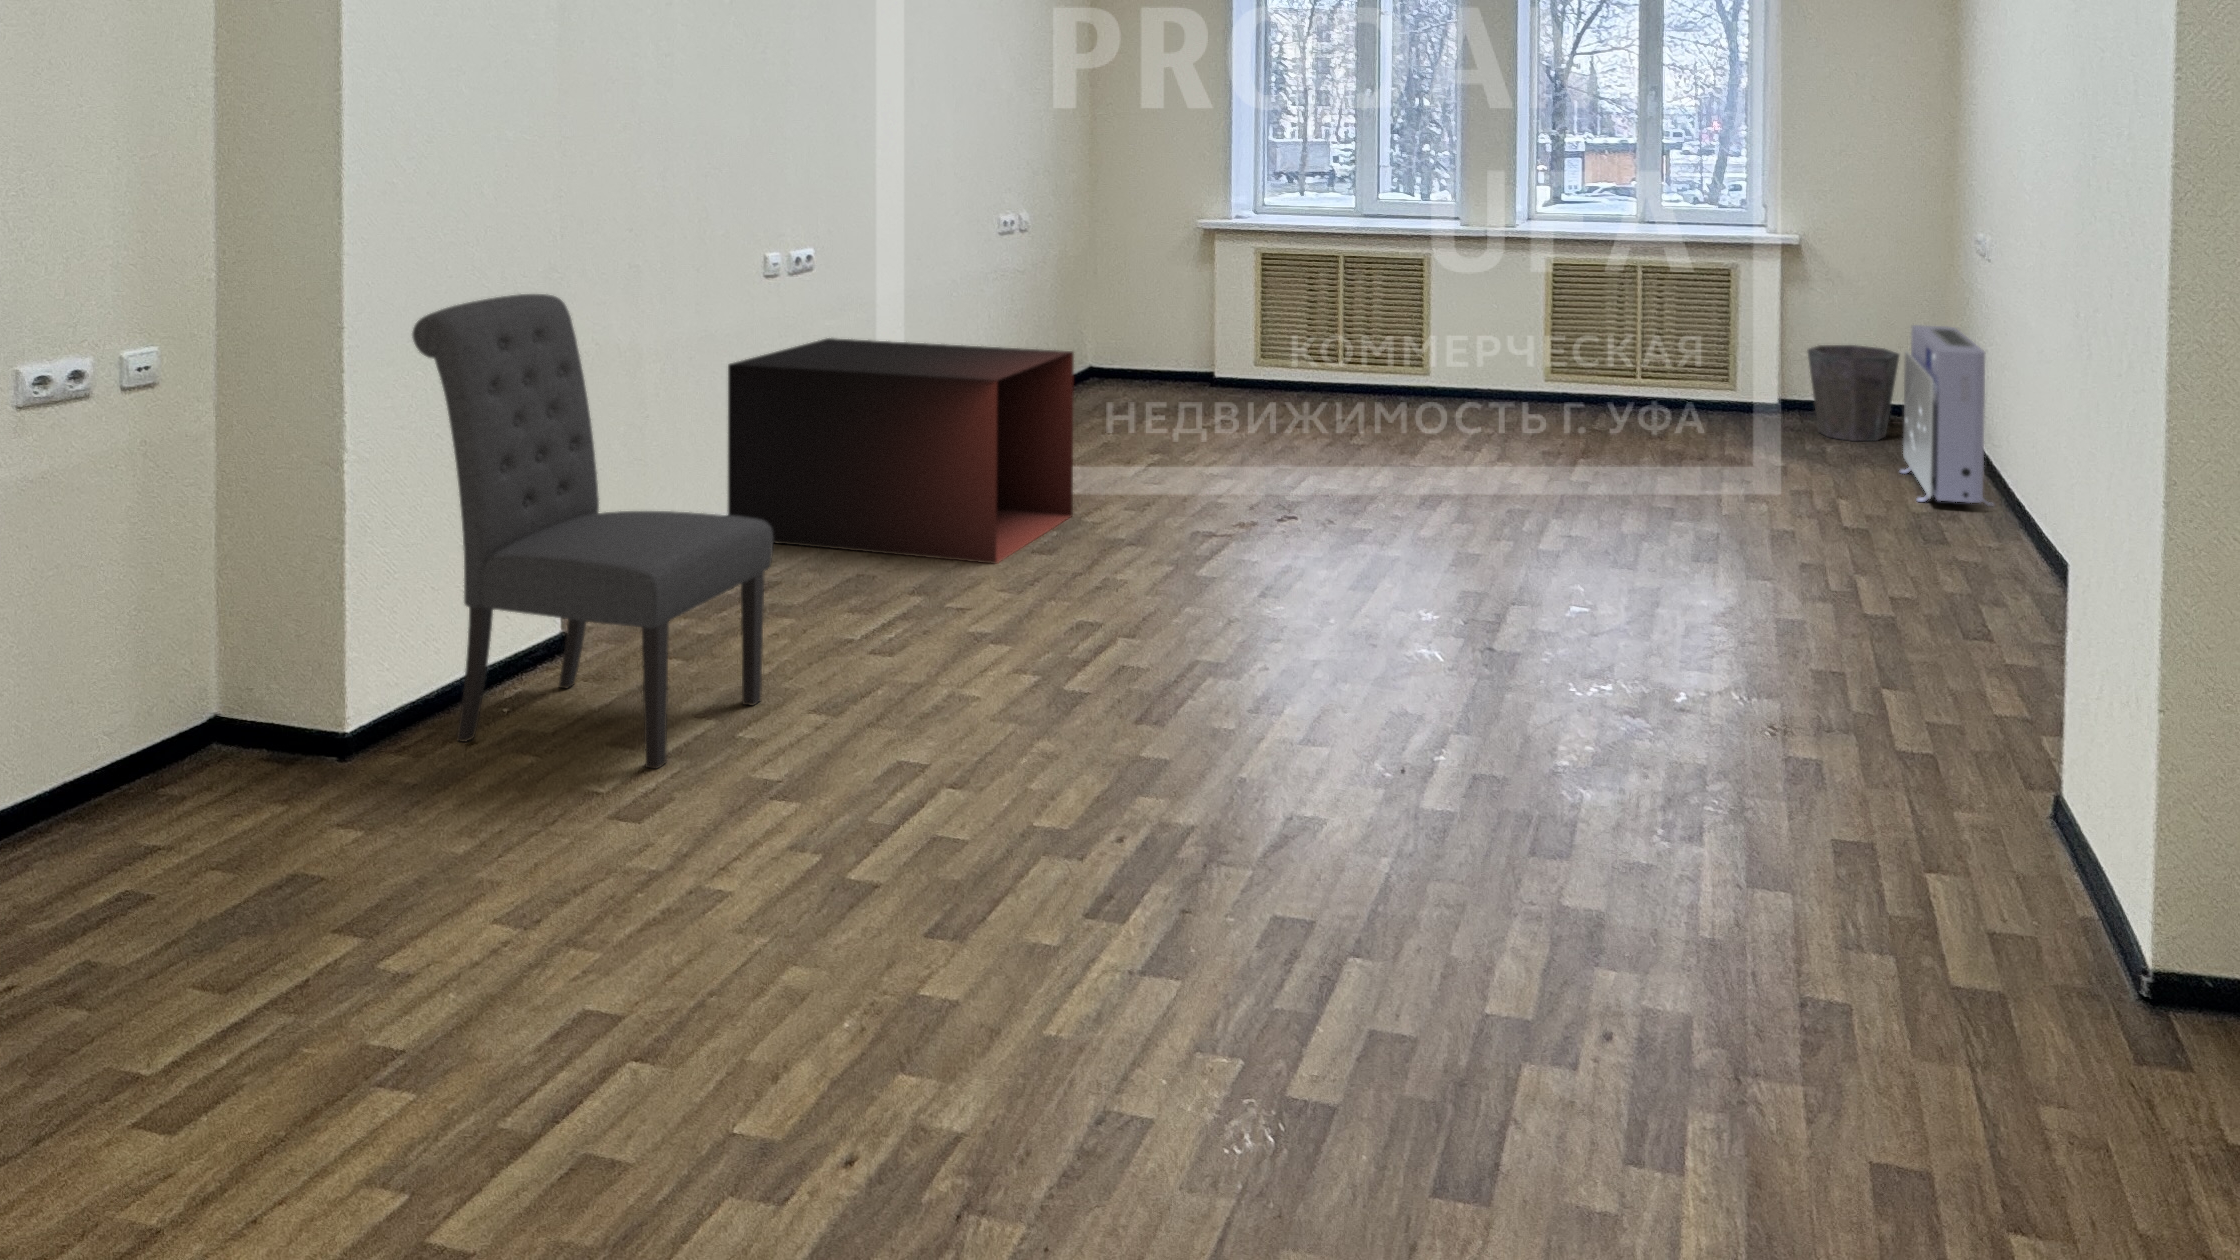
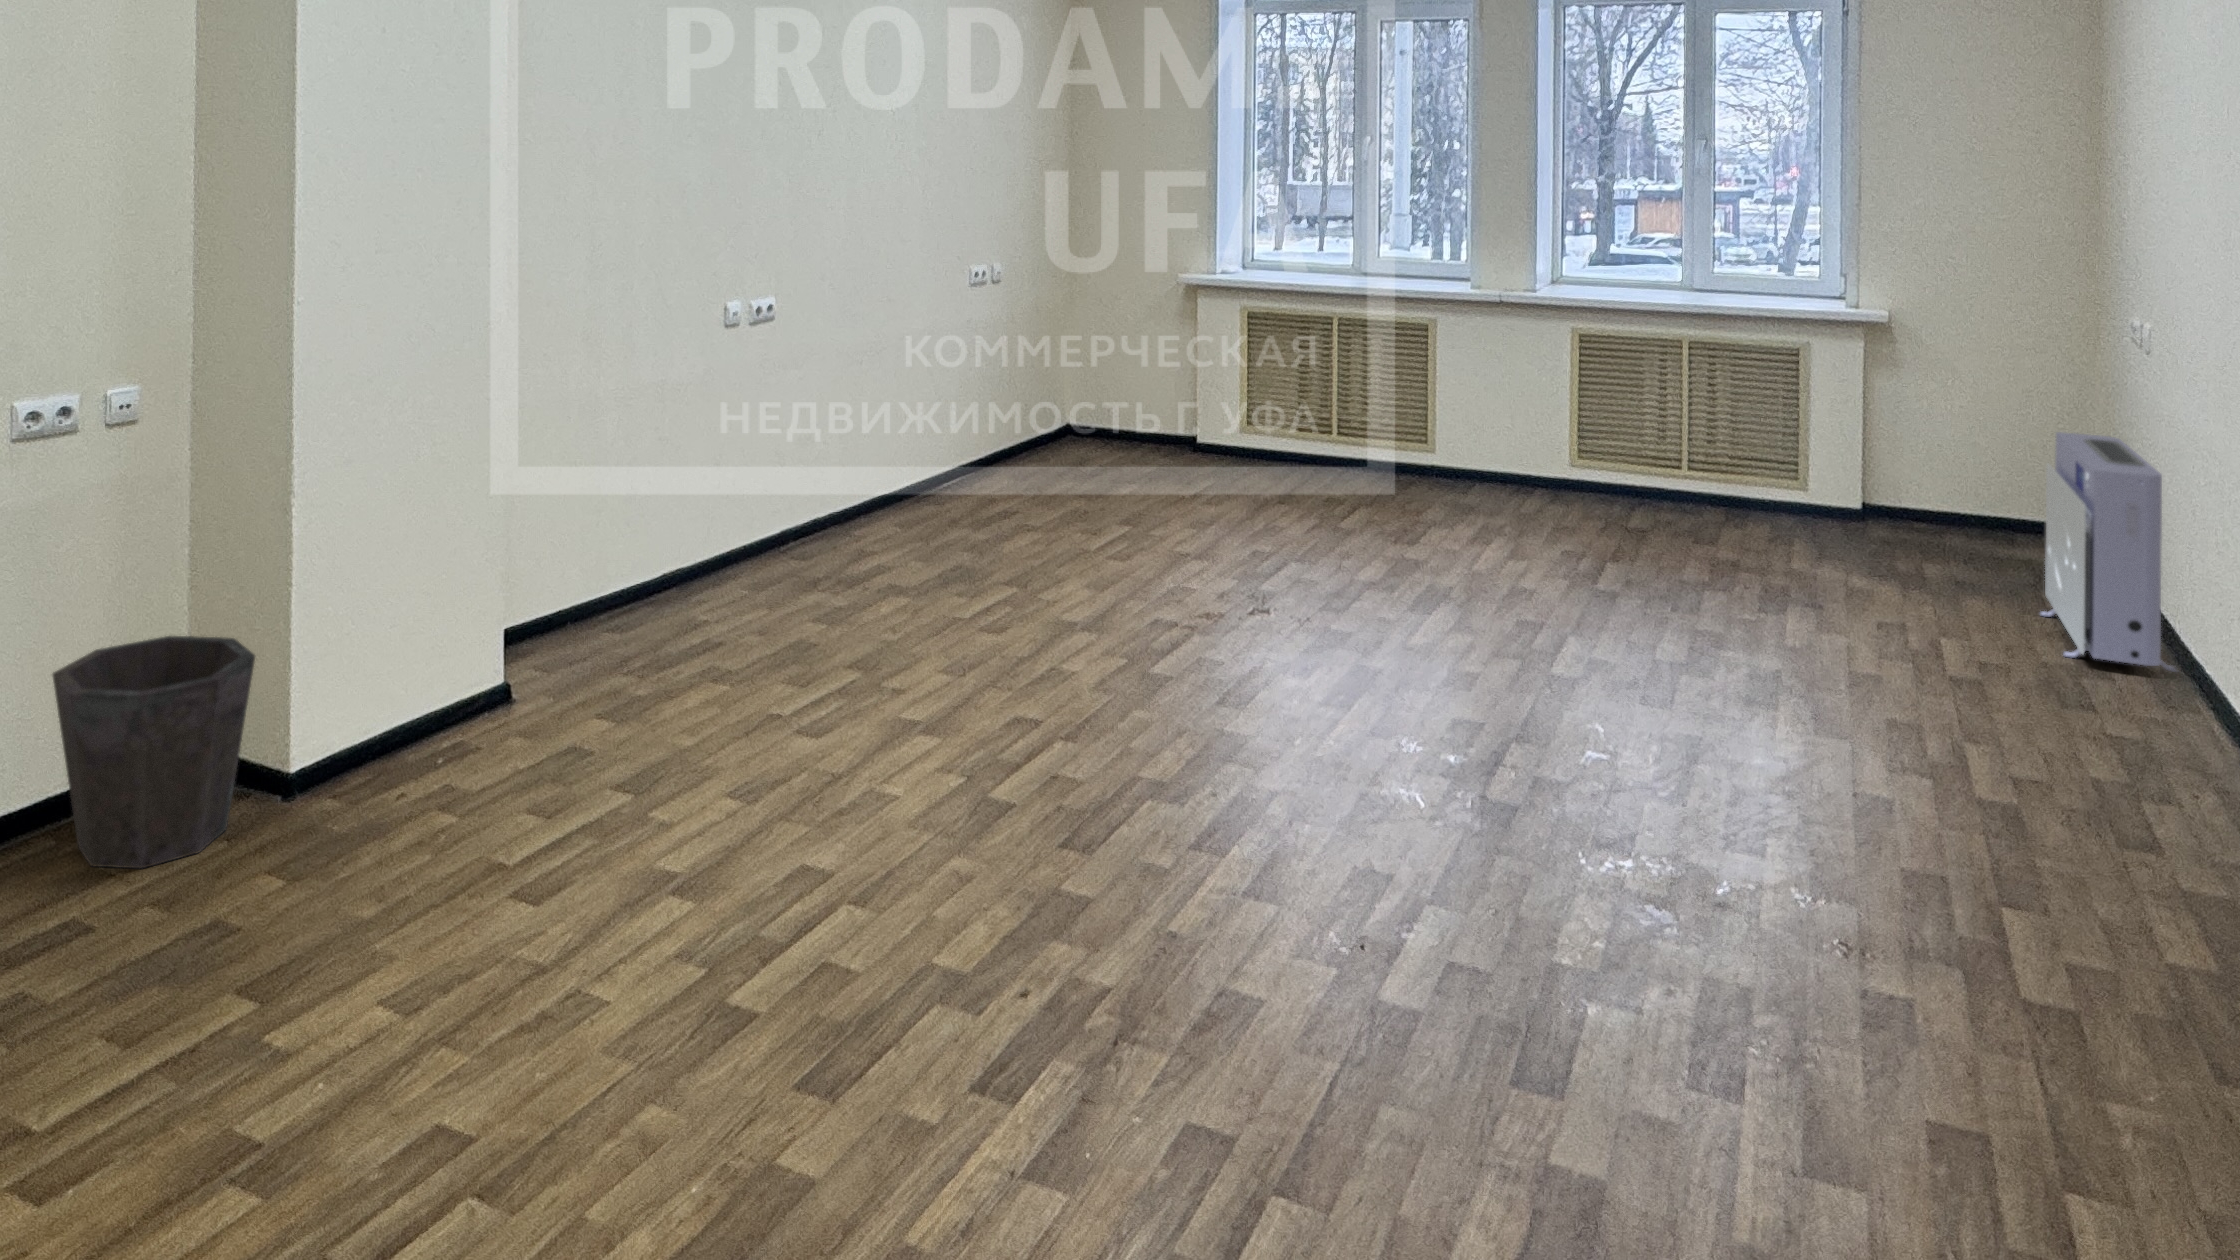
chair: present [412,294,773,768] -> none [361,345,693,844]
storage cabinet: present [728,338,1074,564] -> none [683,390,1029,642]
waste bin: present [1808,345,1899,441] -> present [53,636,255,868]

